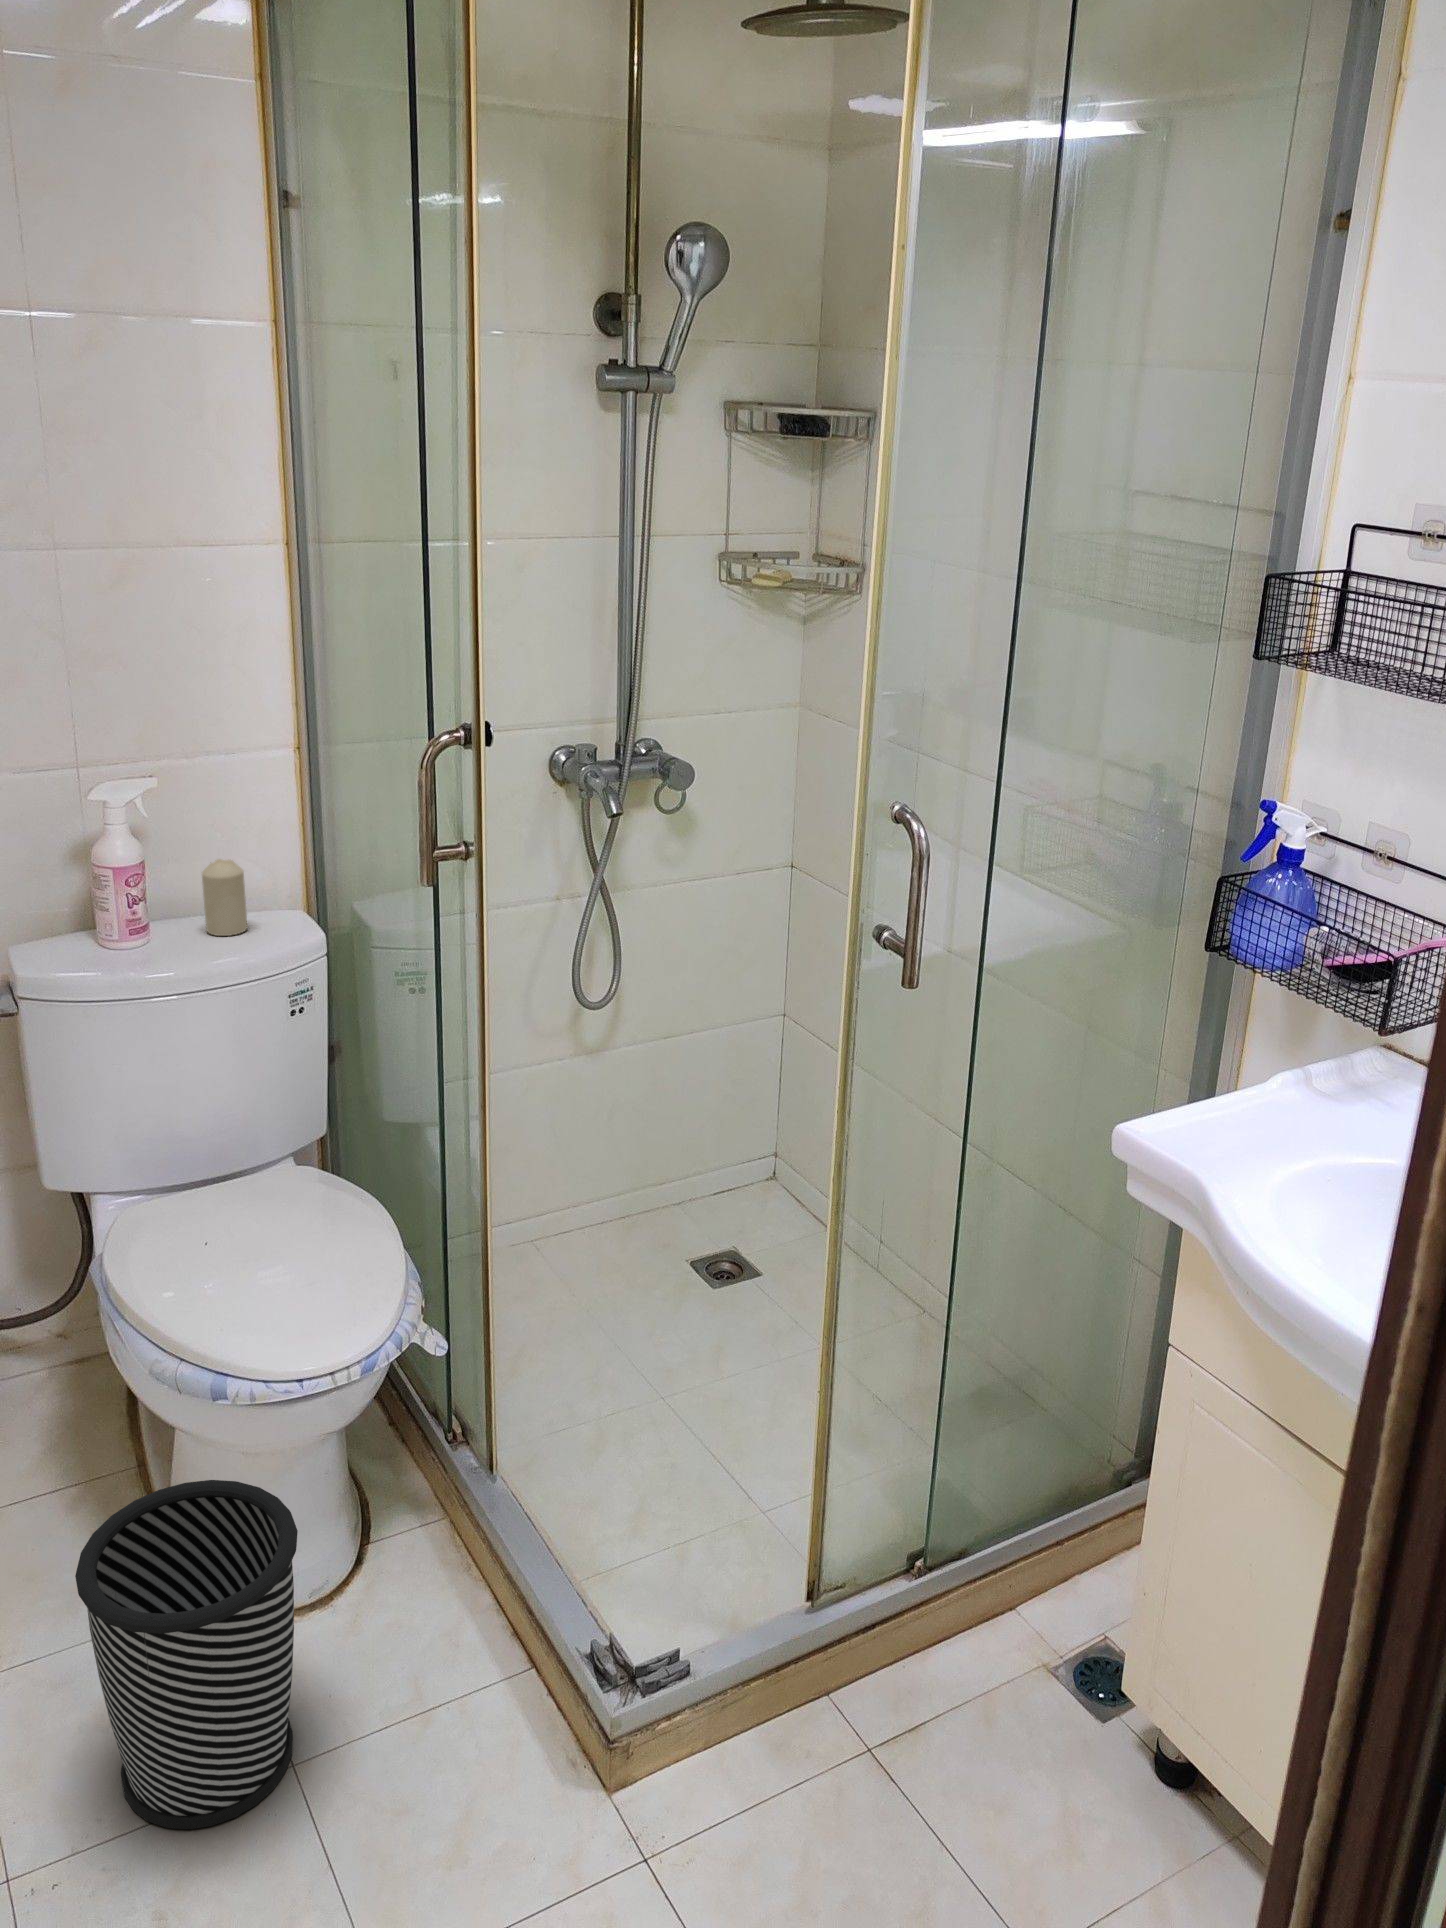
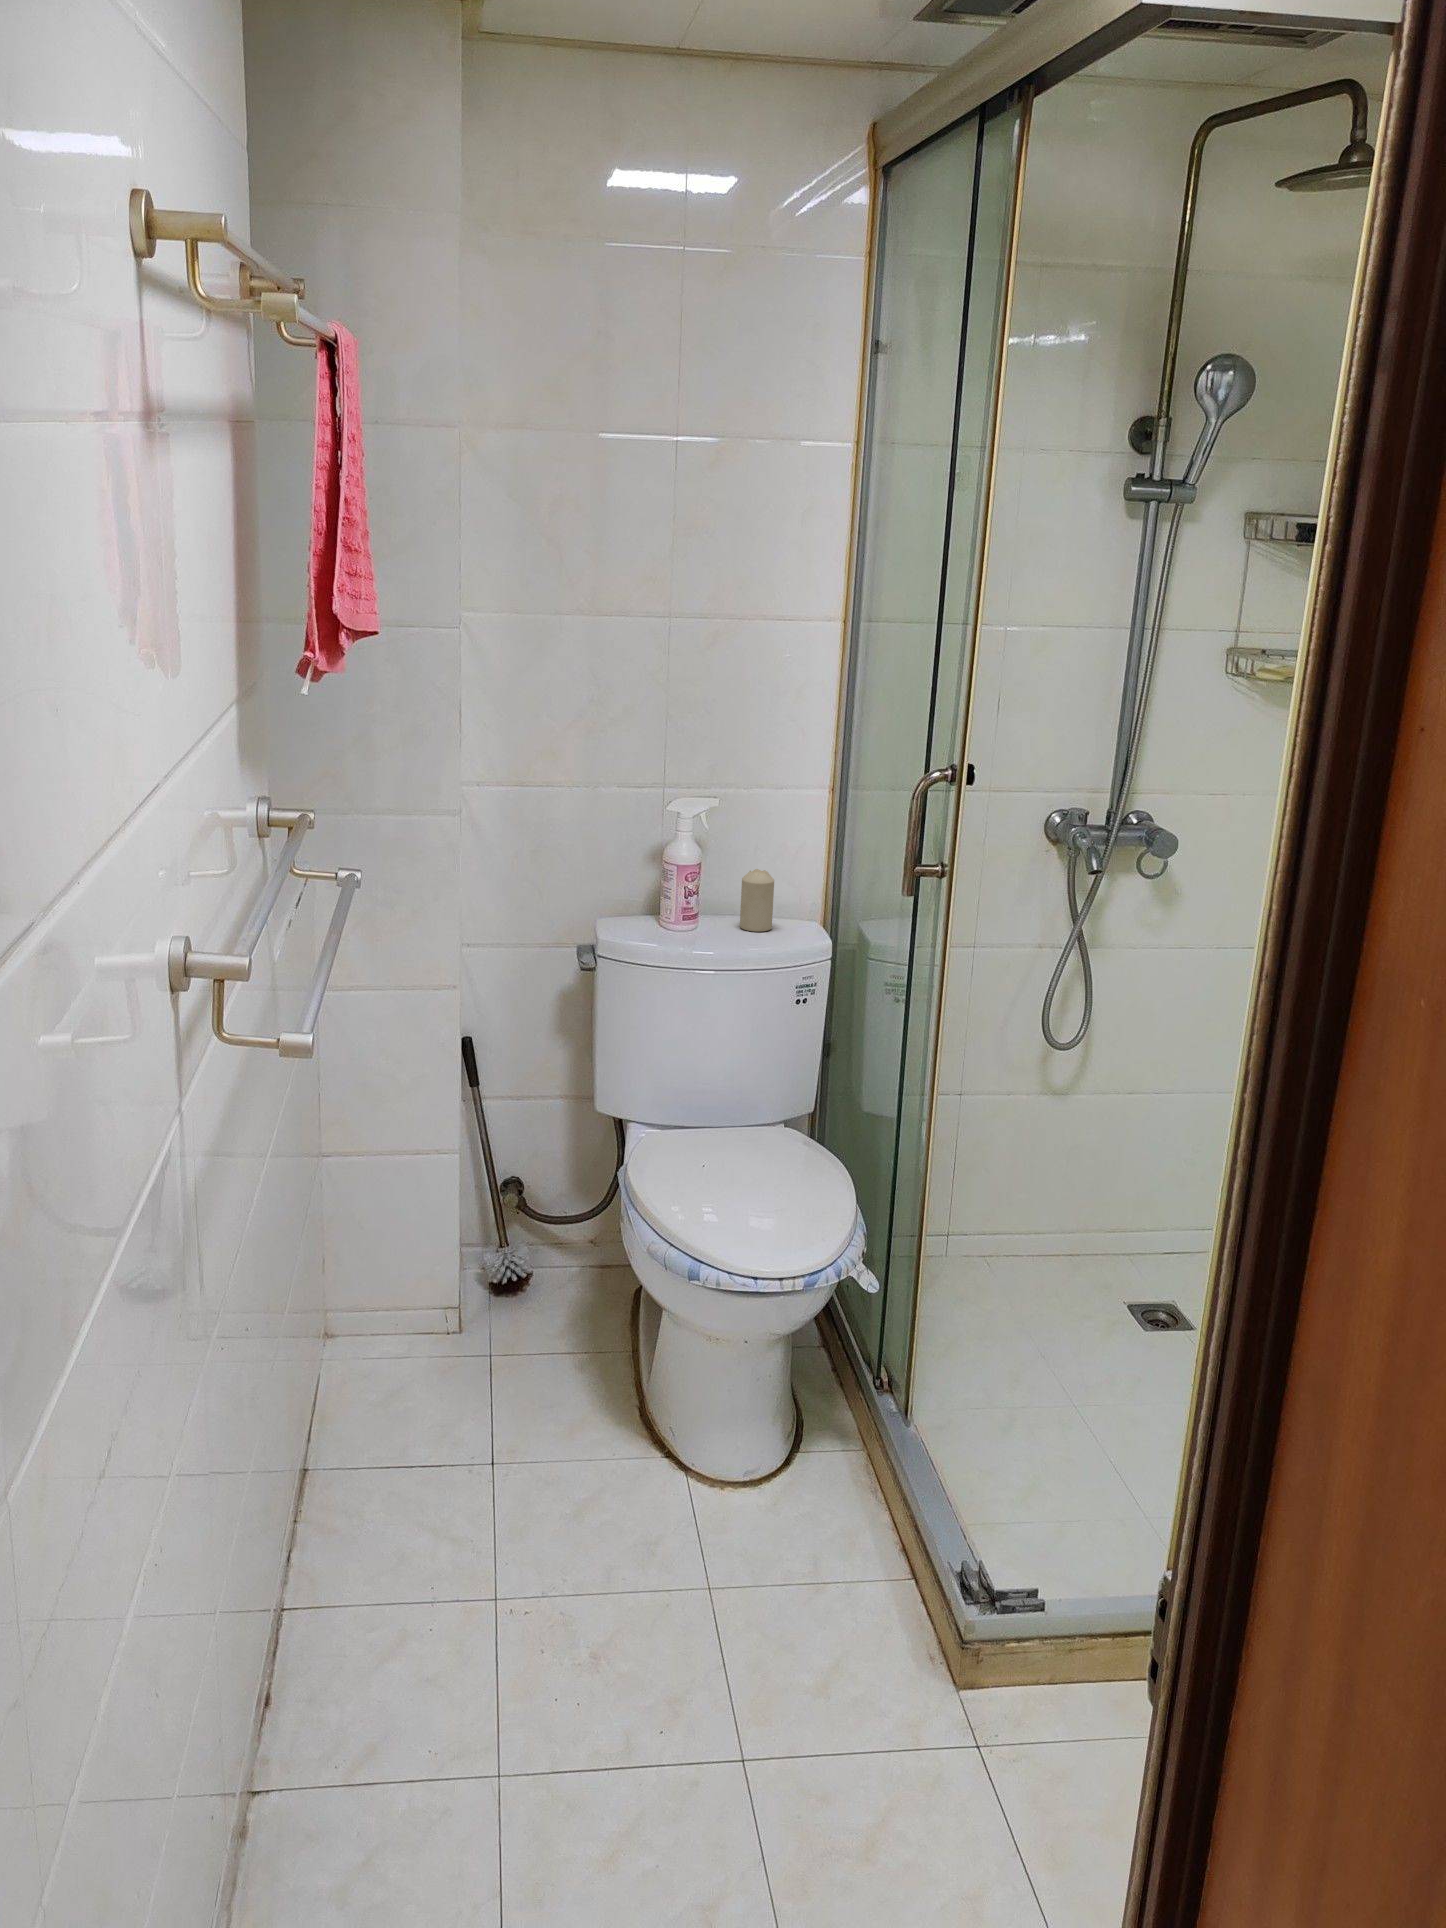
wastebasket: present [75,1480,298,1829] -> none [571,1342,736,1613]

